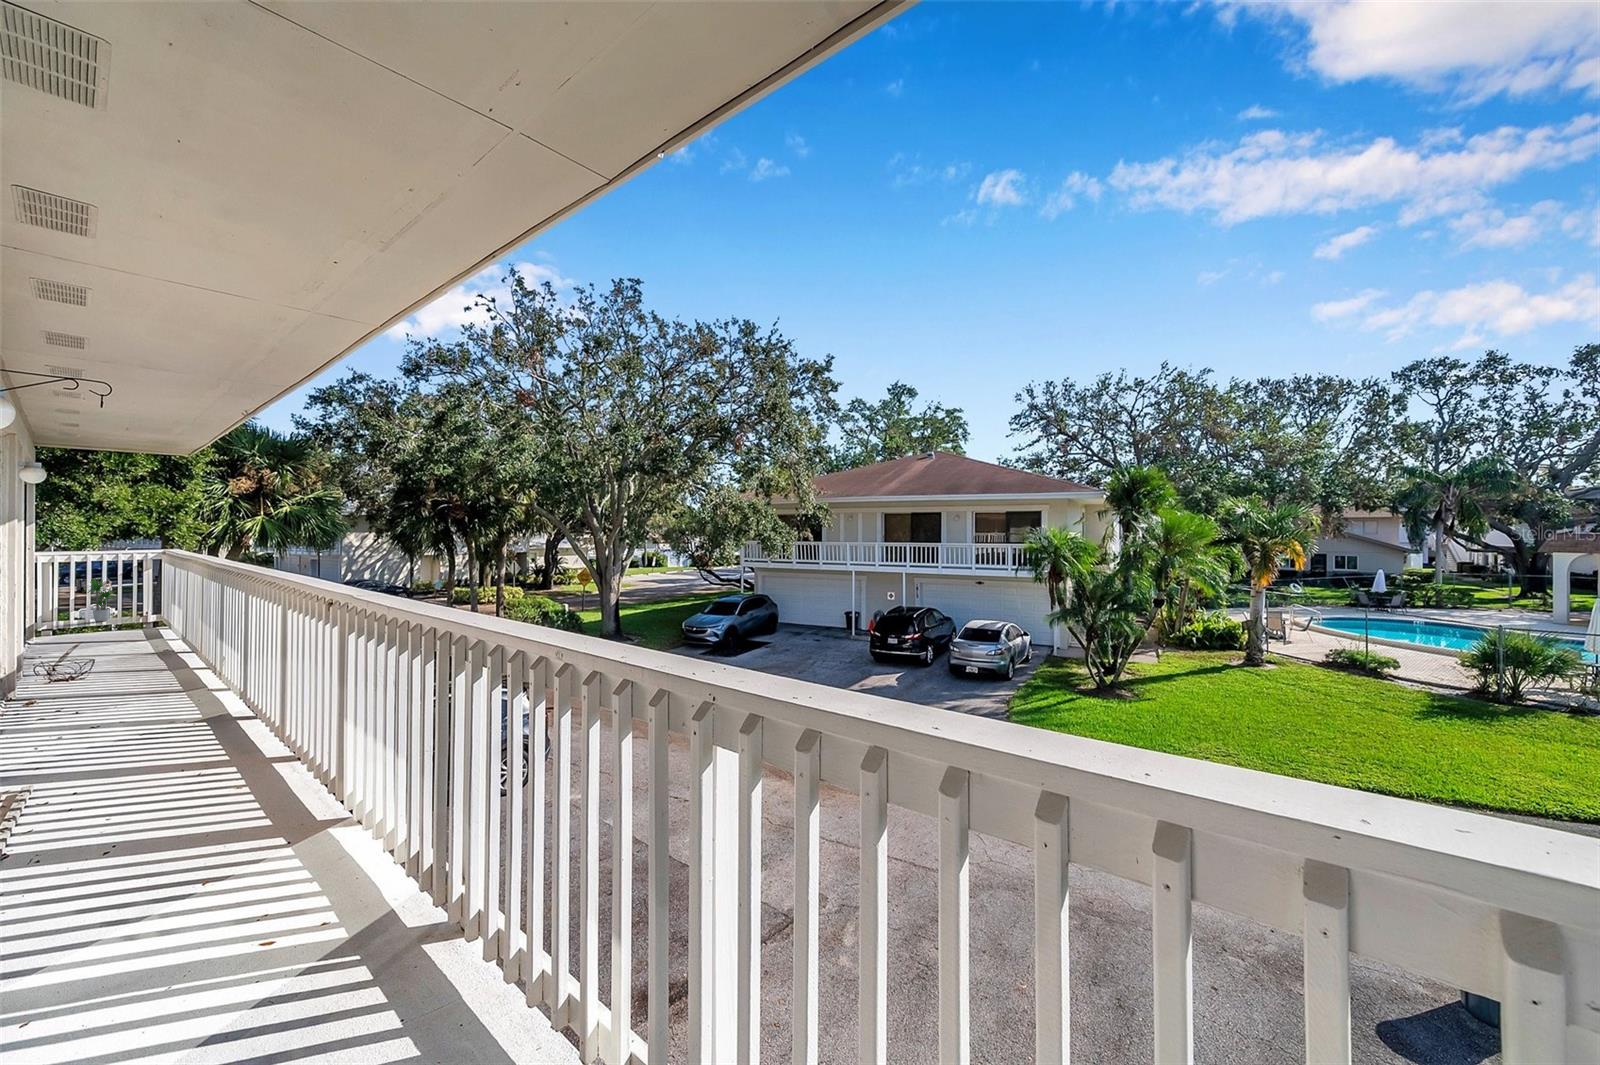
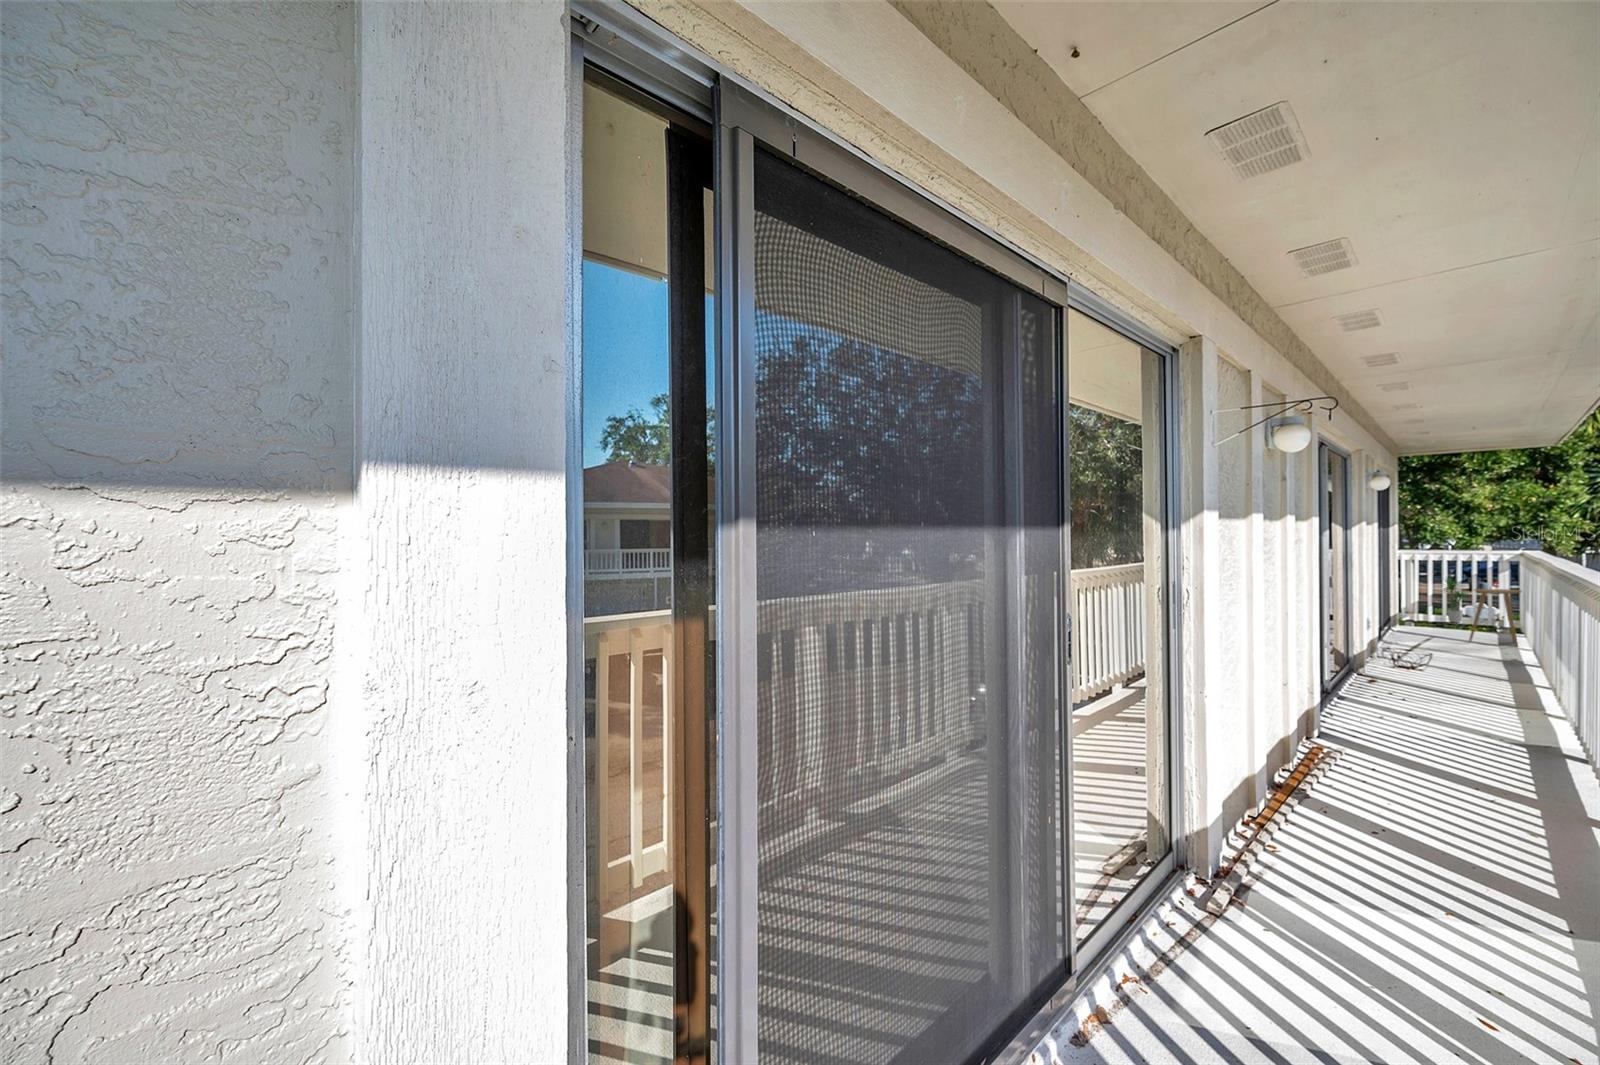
side table: none [123,586,172,639] -> present [1469,589,1521,646]

